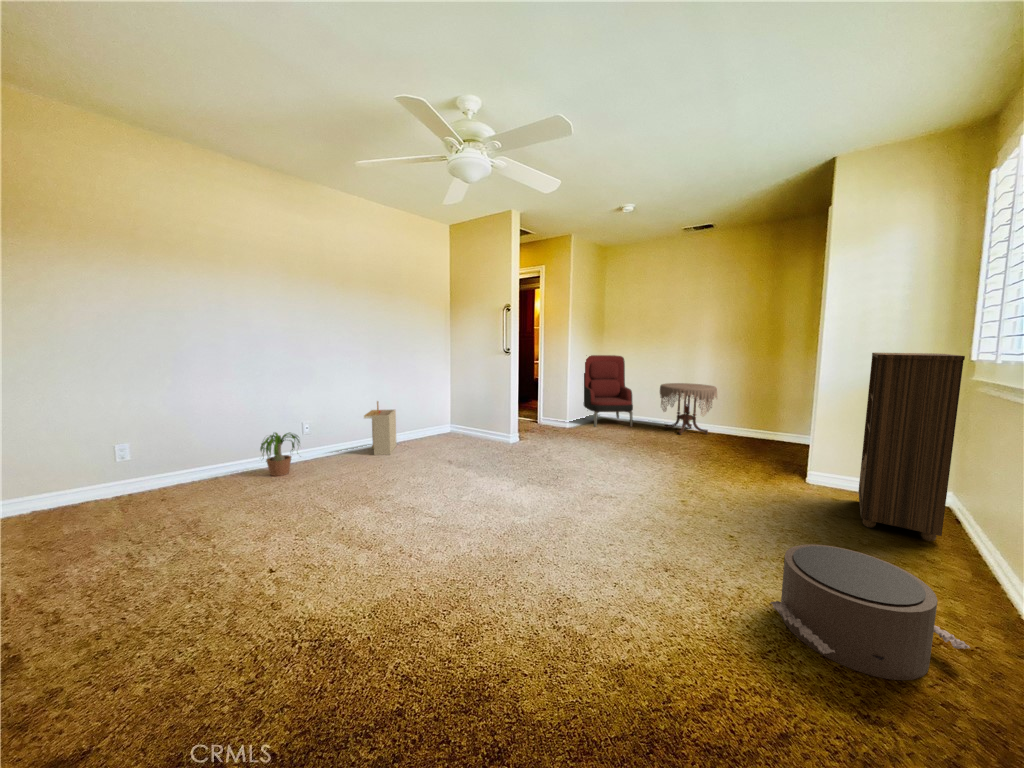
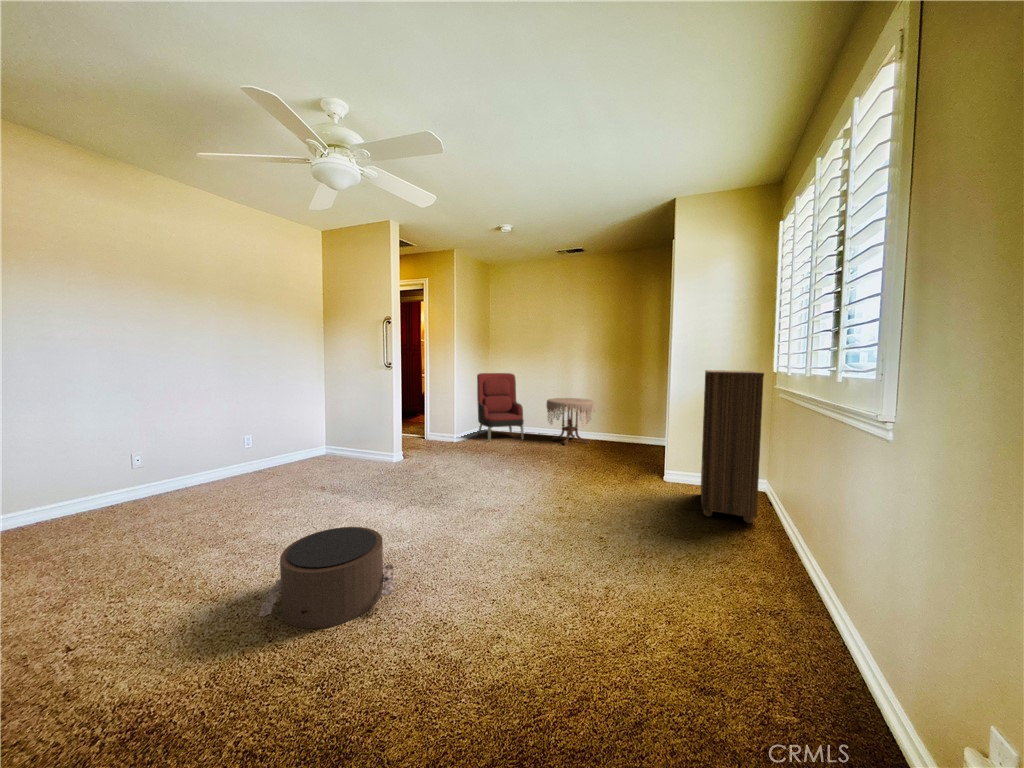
storage bin: present [364,401,396,455] -> none [229,425,272,487]
potted plant: present [260,432,300,476] -> none [69,468,150,523]
pouf: present [770,544,970,680] -> present [259,527,395,629]

